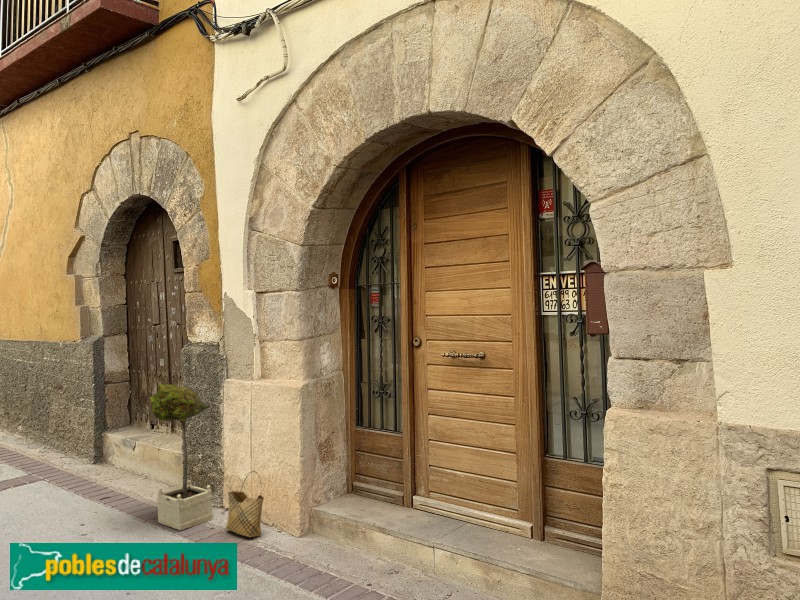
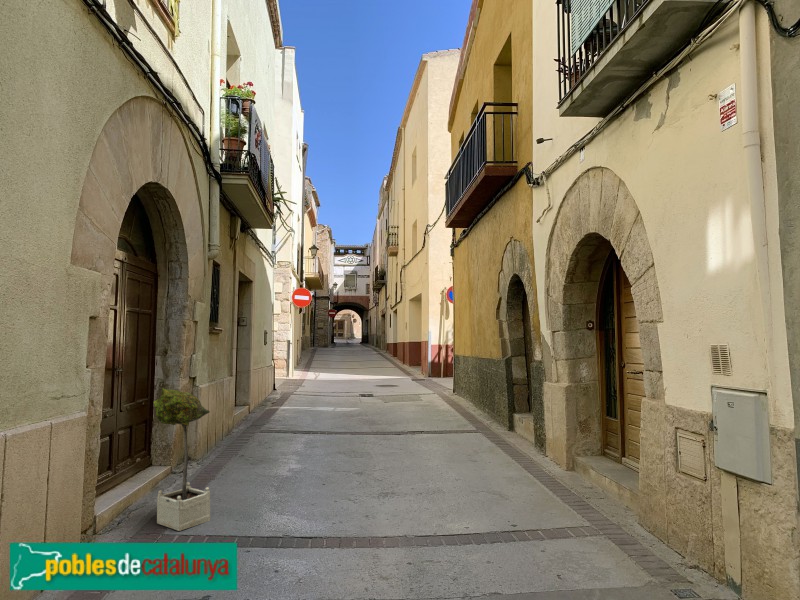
woven basket: present [226,471,264,537] -> none [224,474,262,538]

